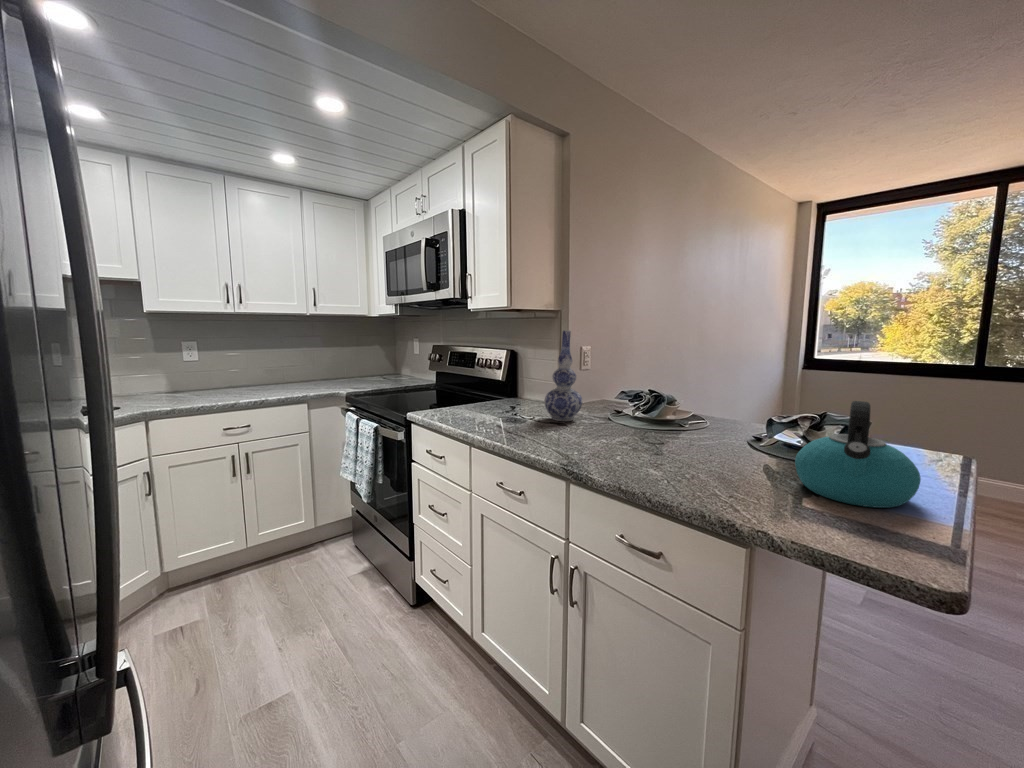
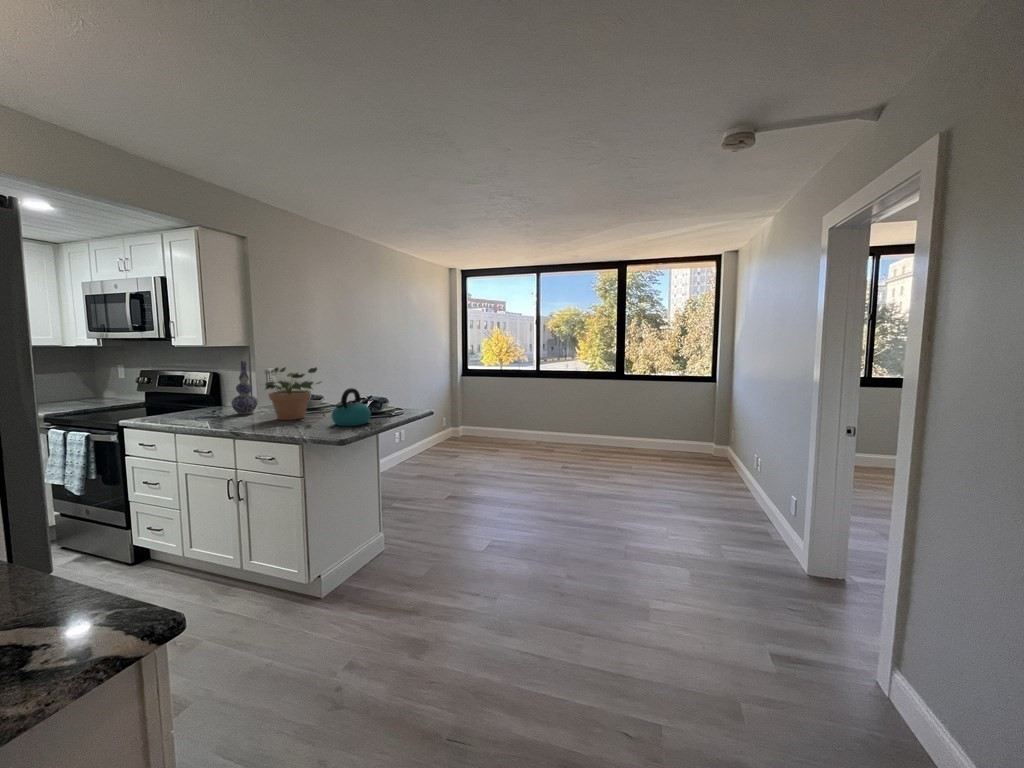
potted plant: none [608,342,735,450] -> present [262,367,321,420]

